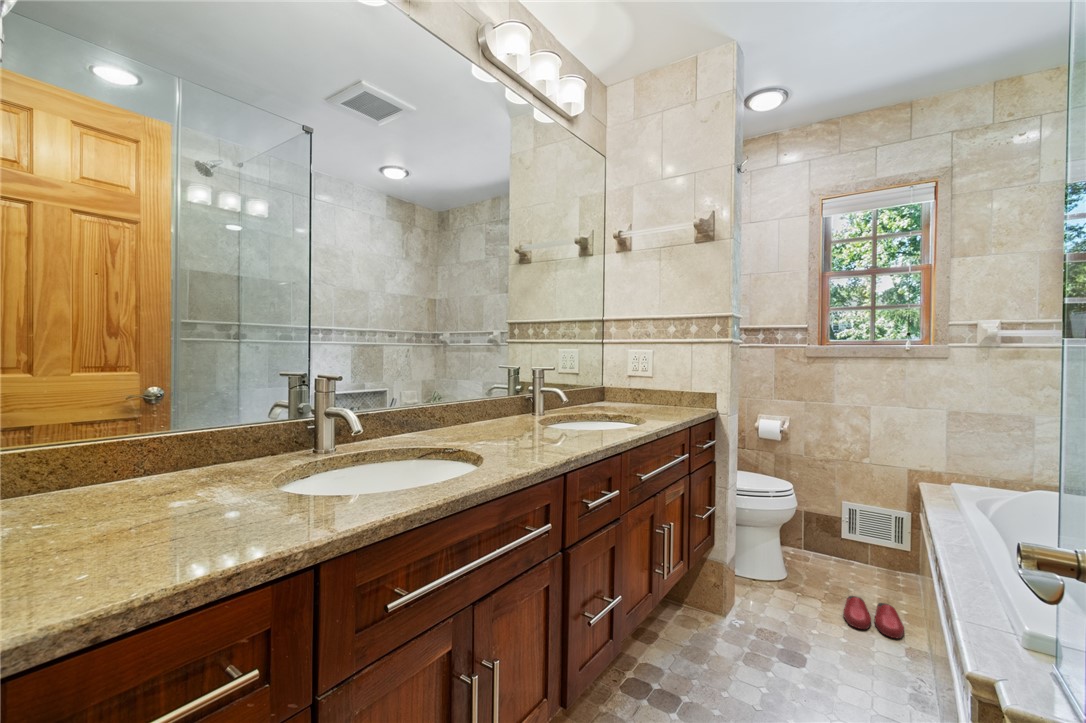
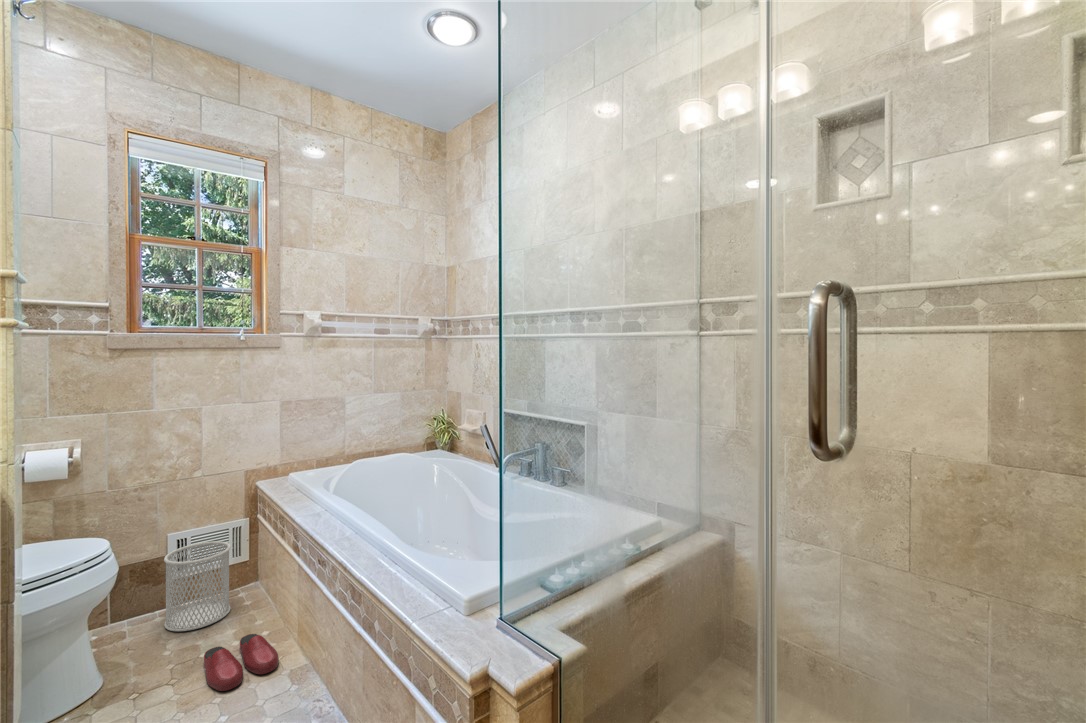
wastebasket: none [833,515,886,584] -> present [164,541,231,631]

